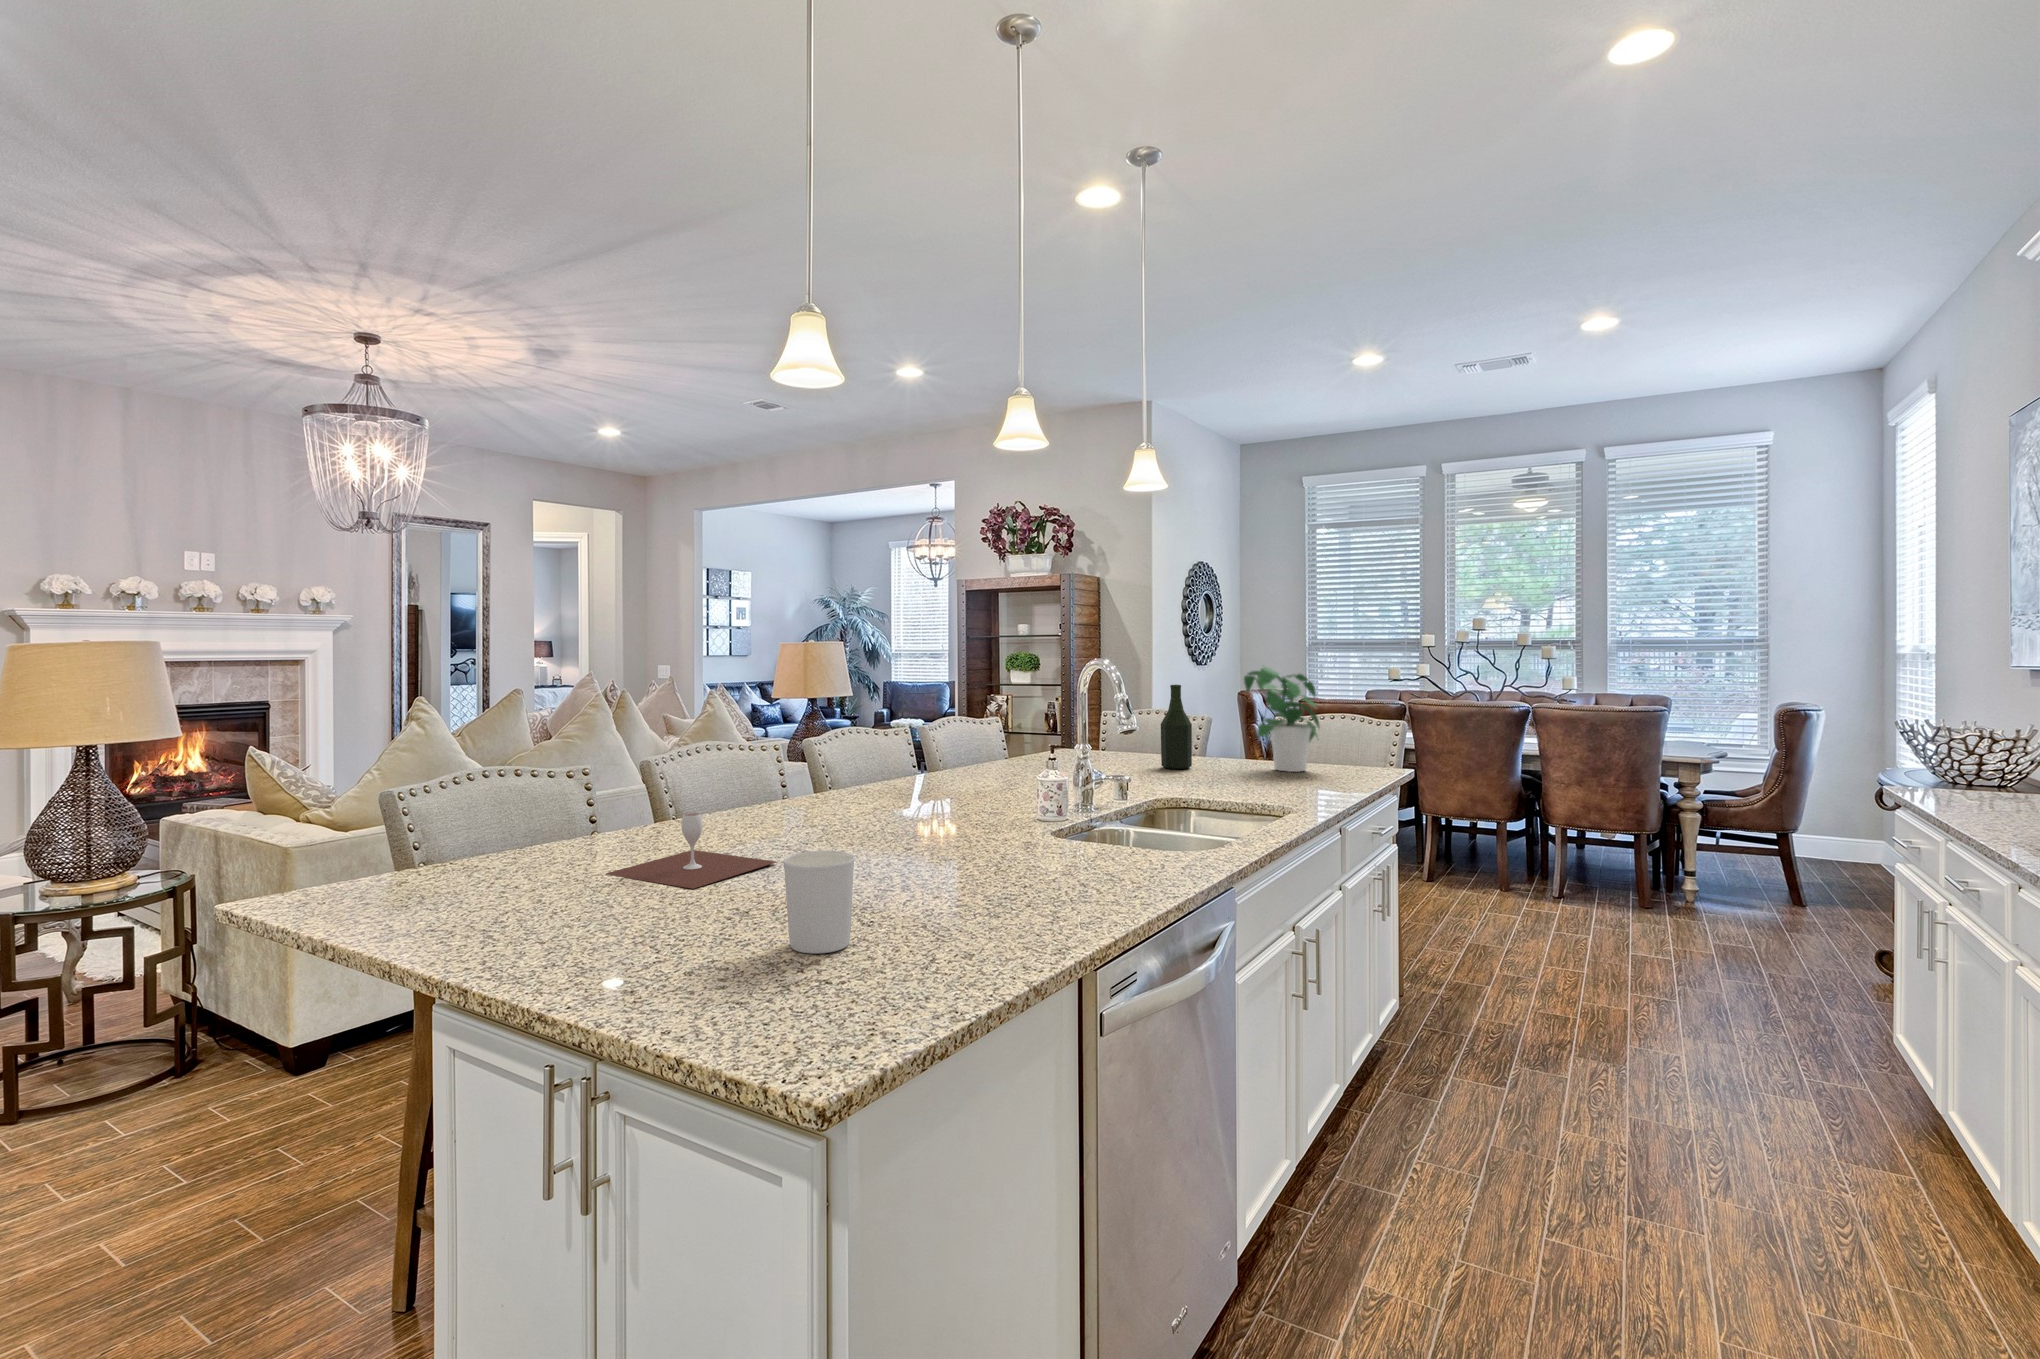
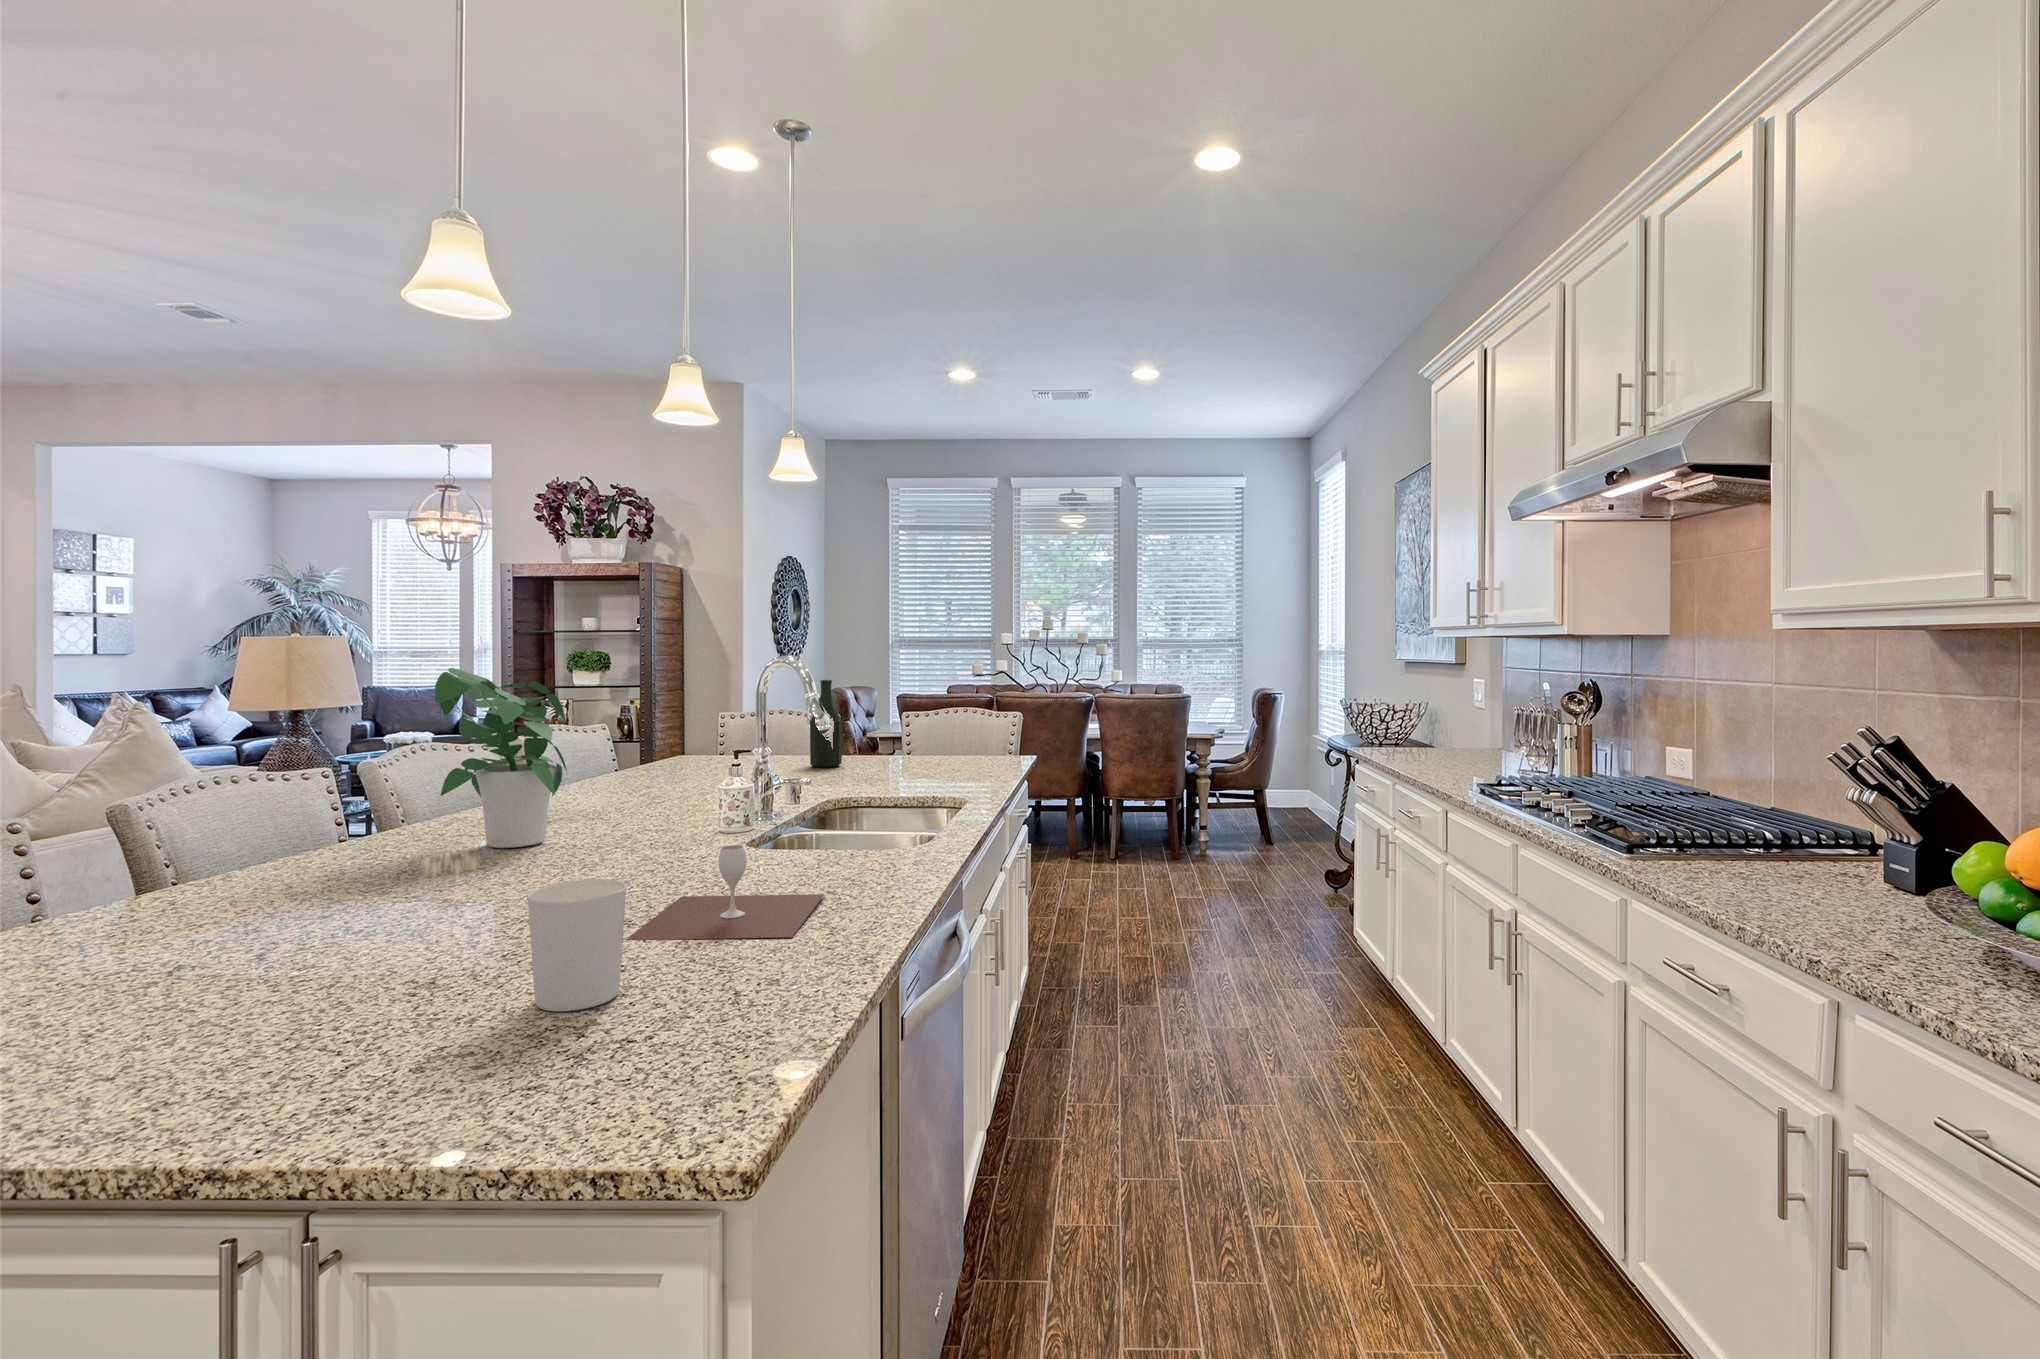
potted plant: present [1244,666,1319,772] -> present [435,668,567,848]
wine glass: present [606,813,776,889] -> present [626,845,824,940]

